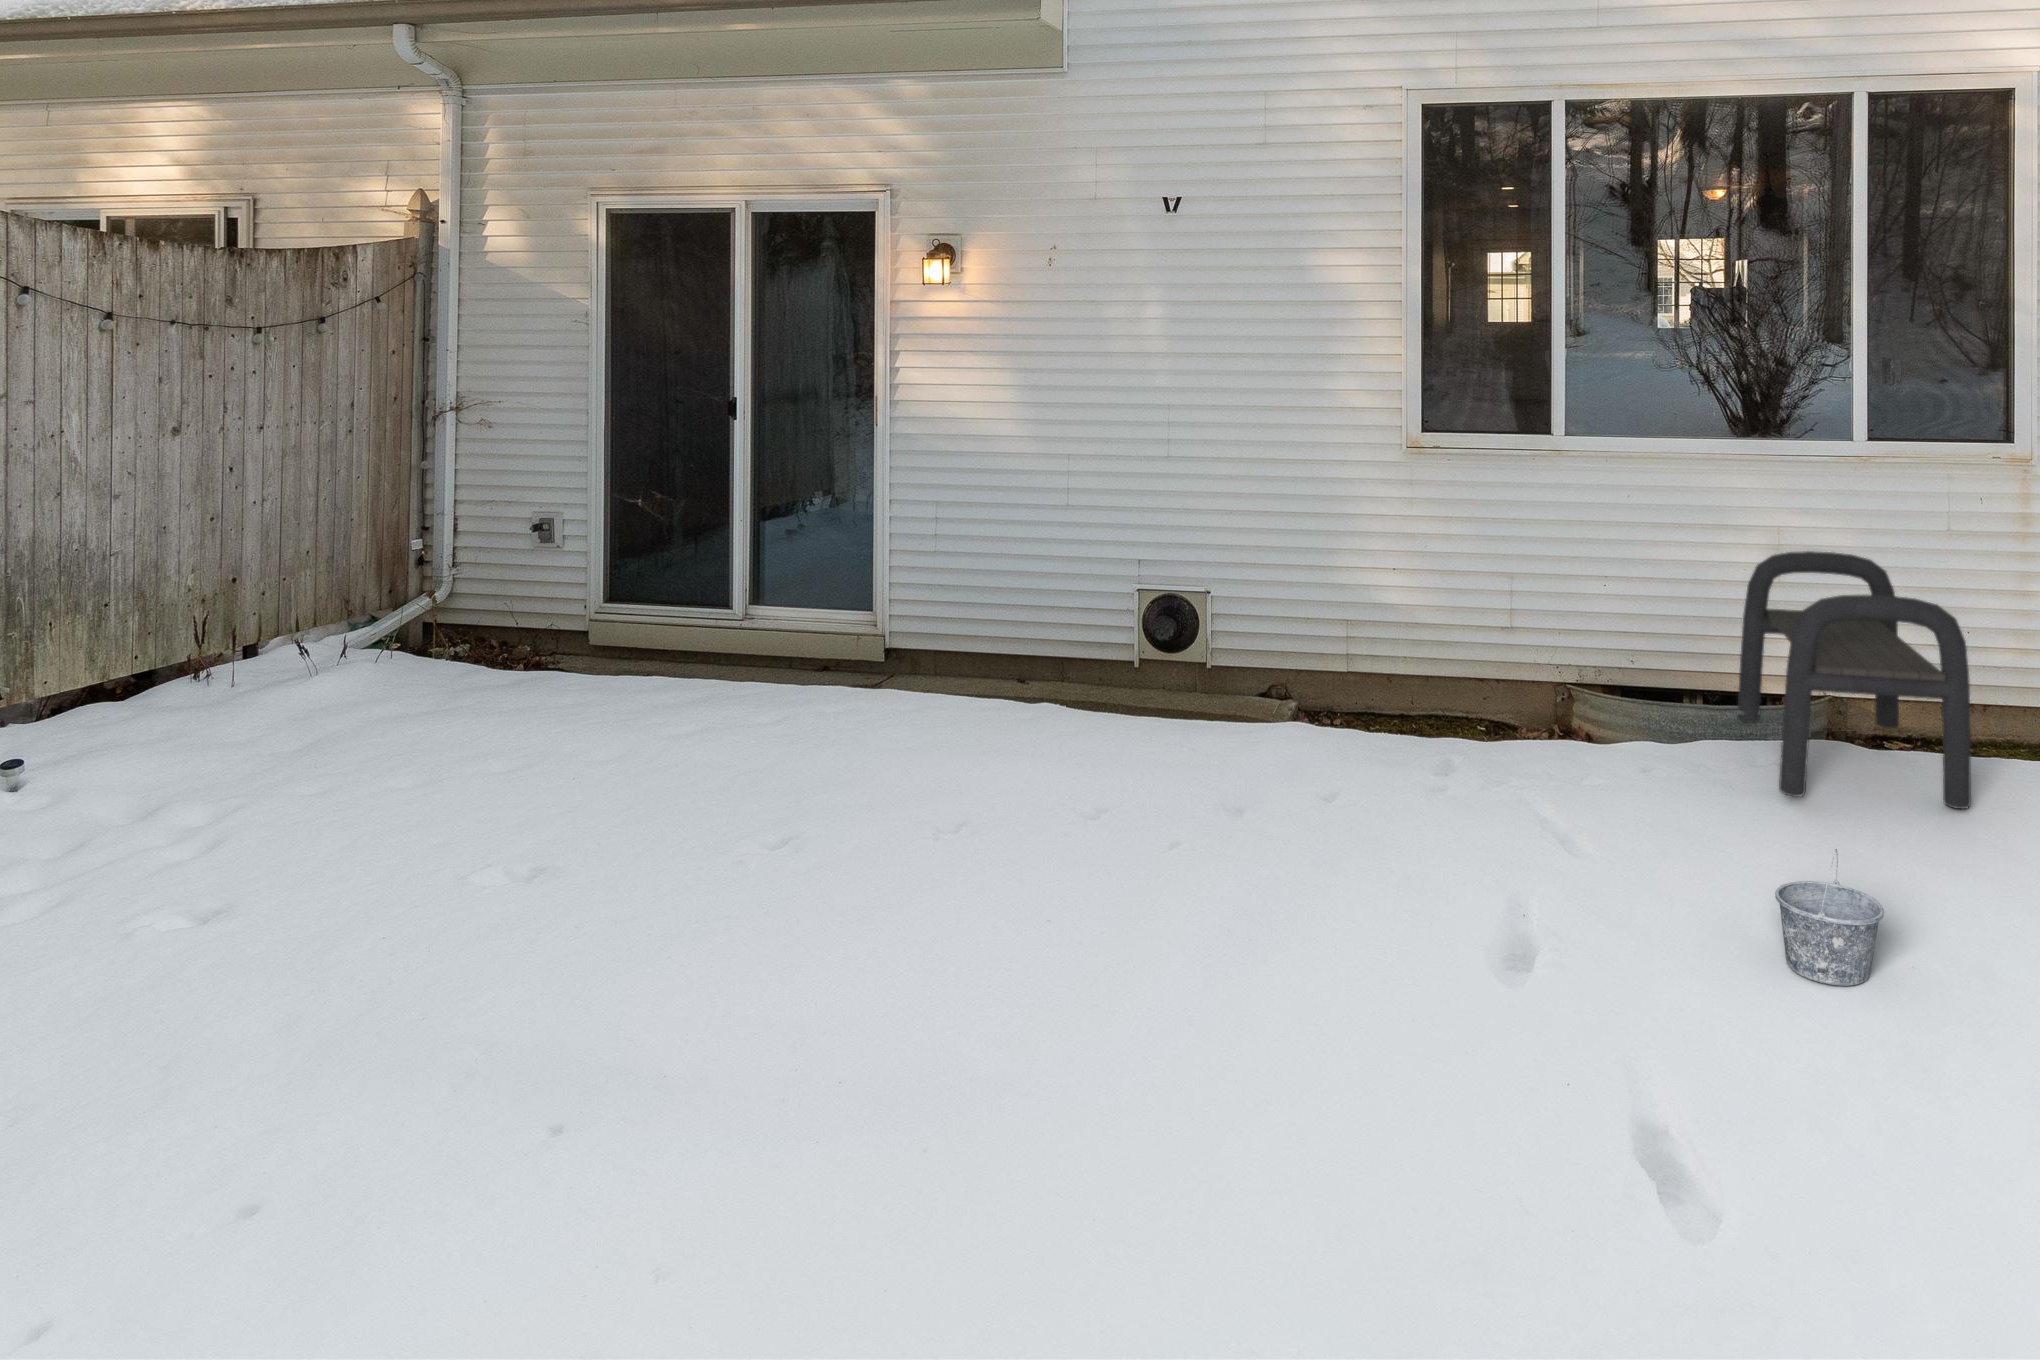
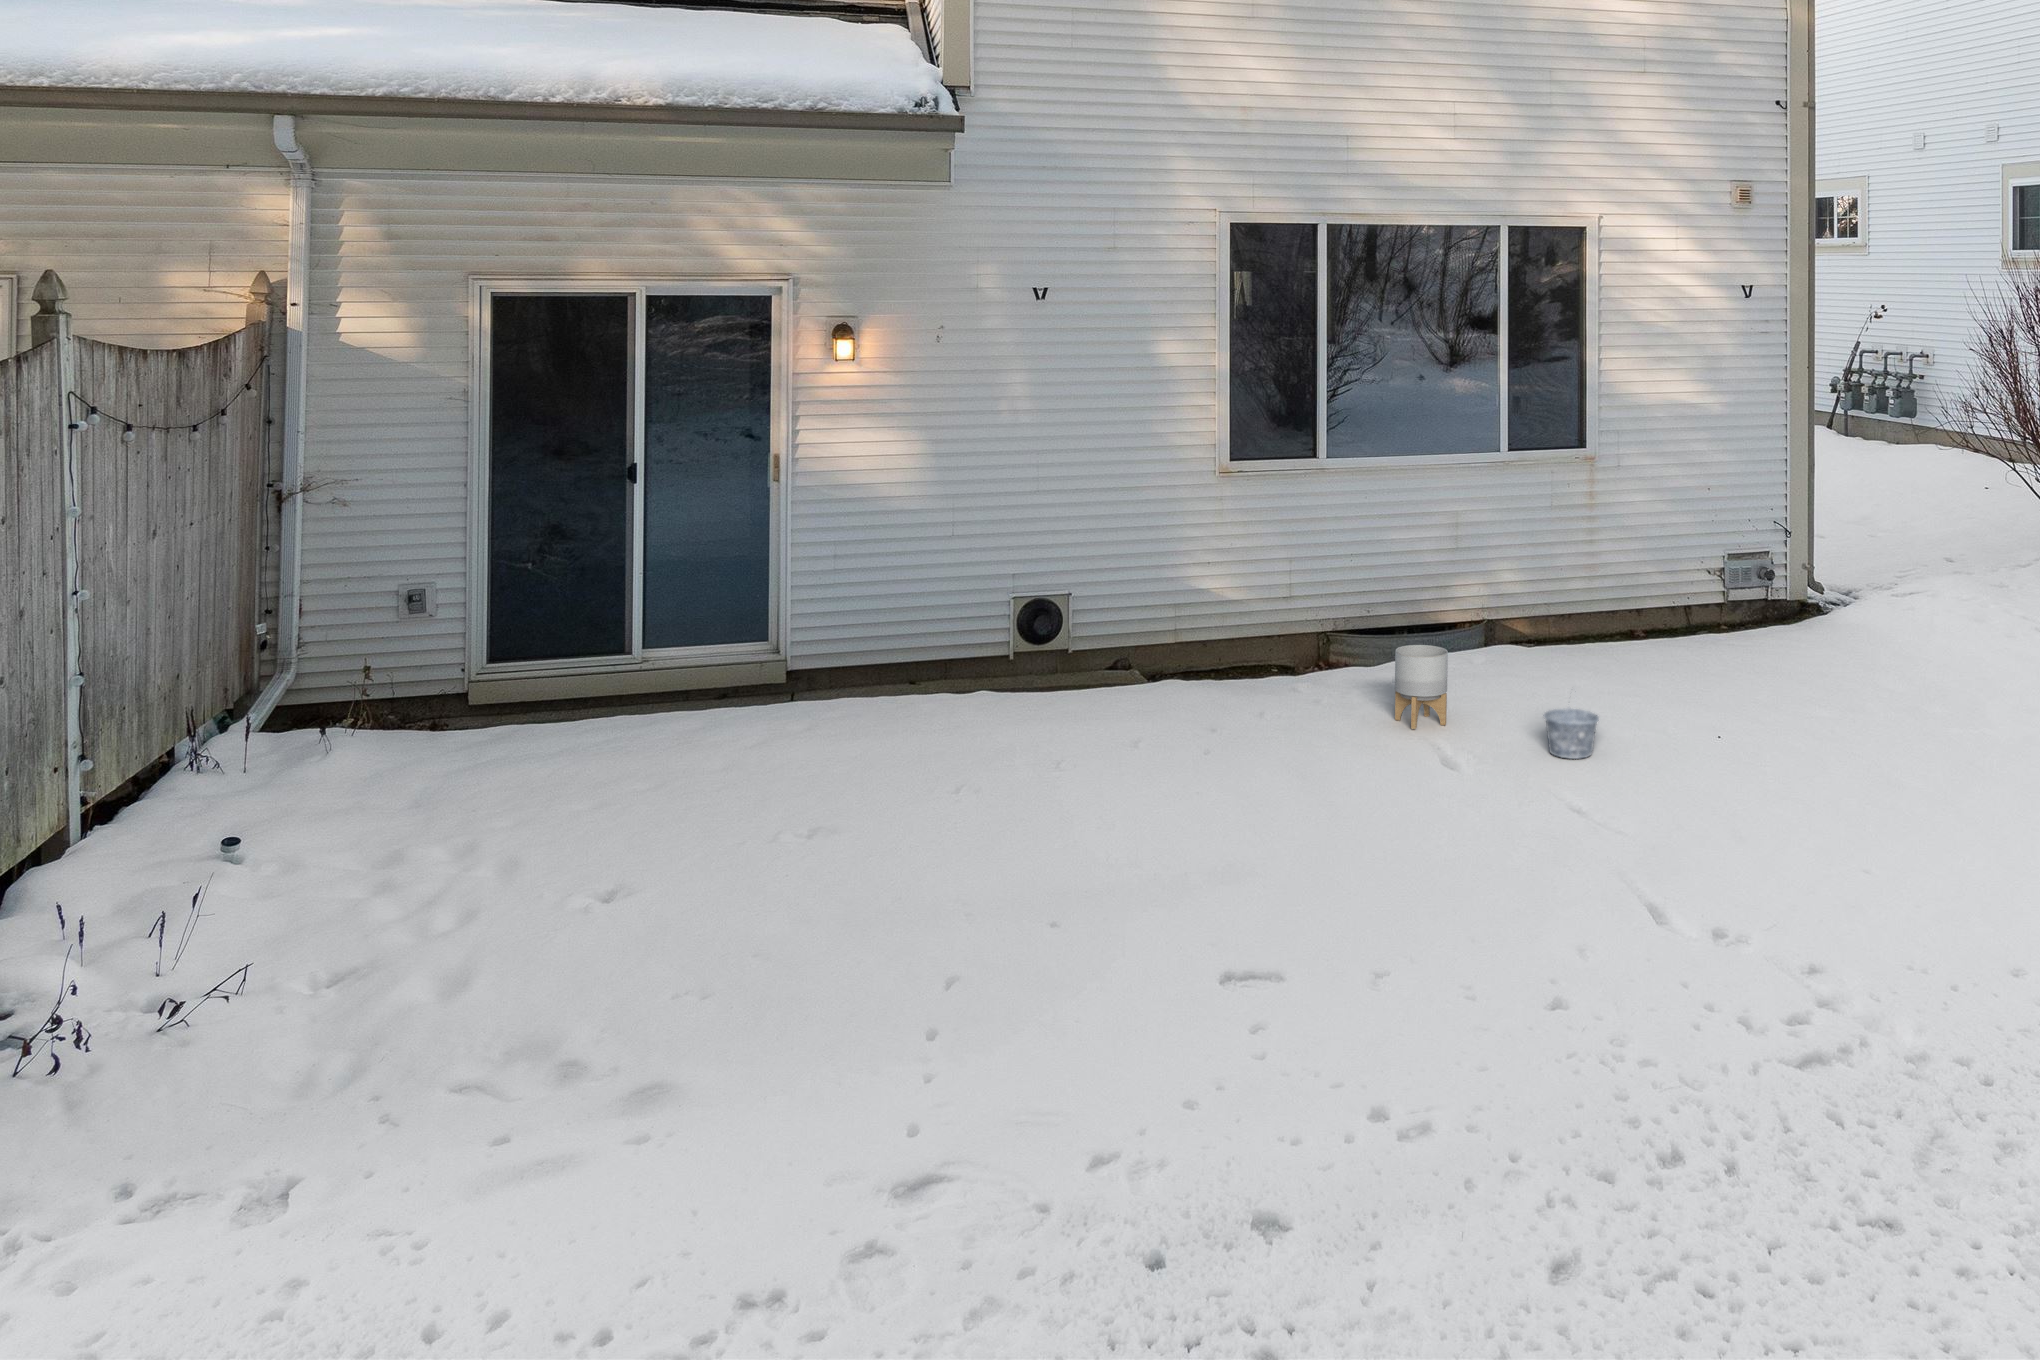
bench: present [1737,551,1971,809] -> none [1431,526,1590,678]
planter: none [1566,726,1654,868] -> present [1395,645,1448,729]

